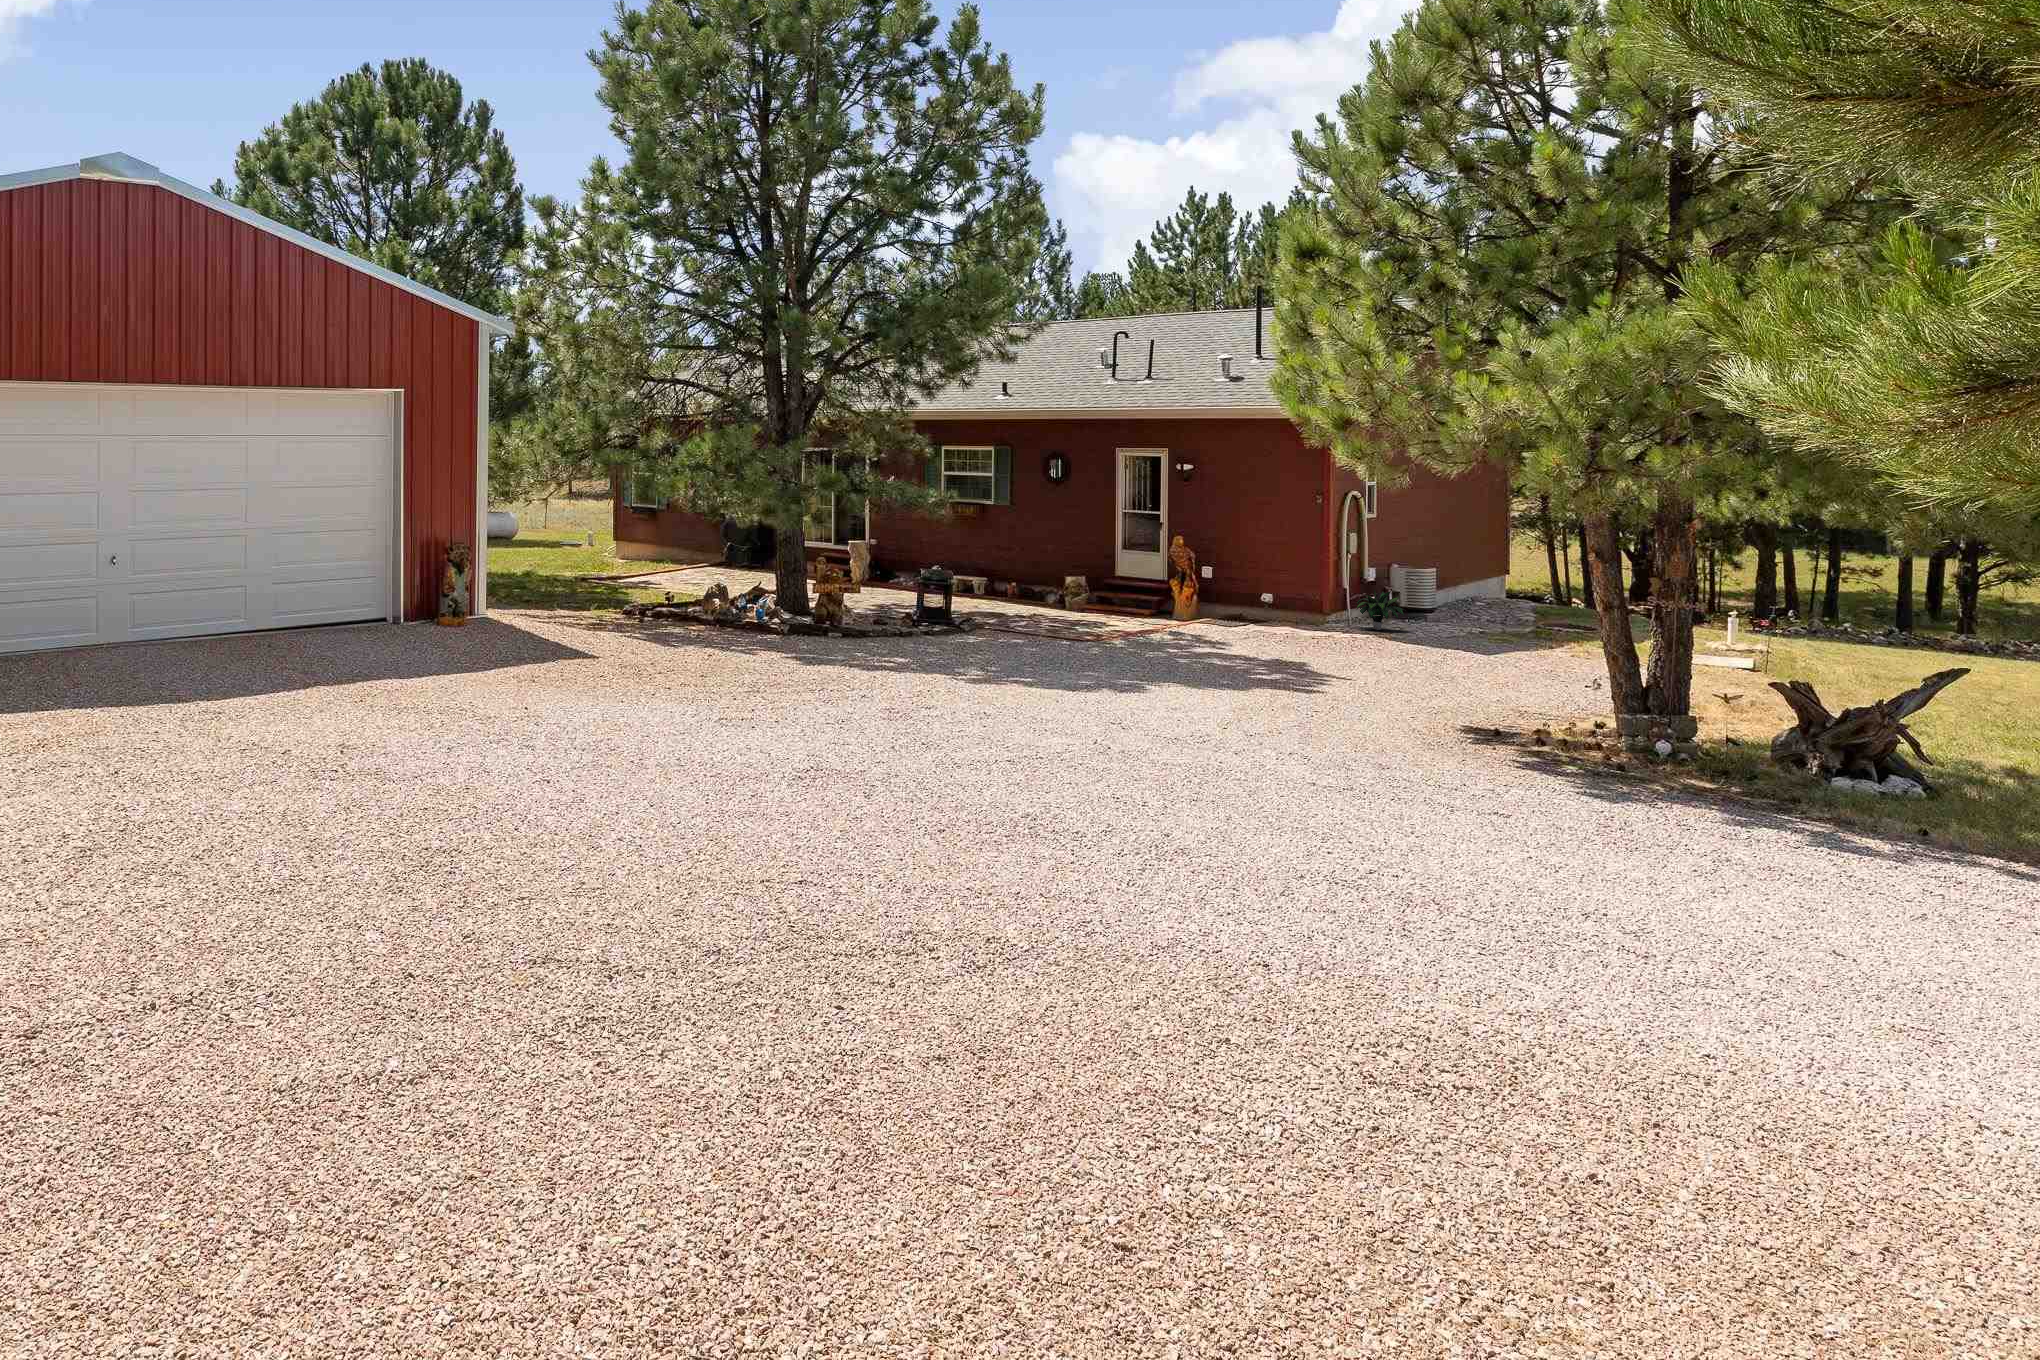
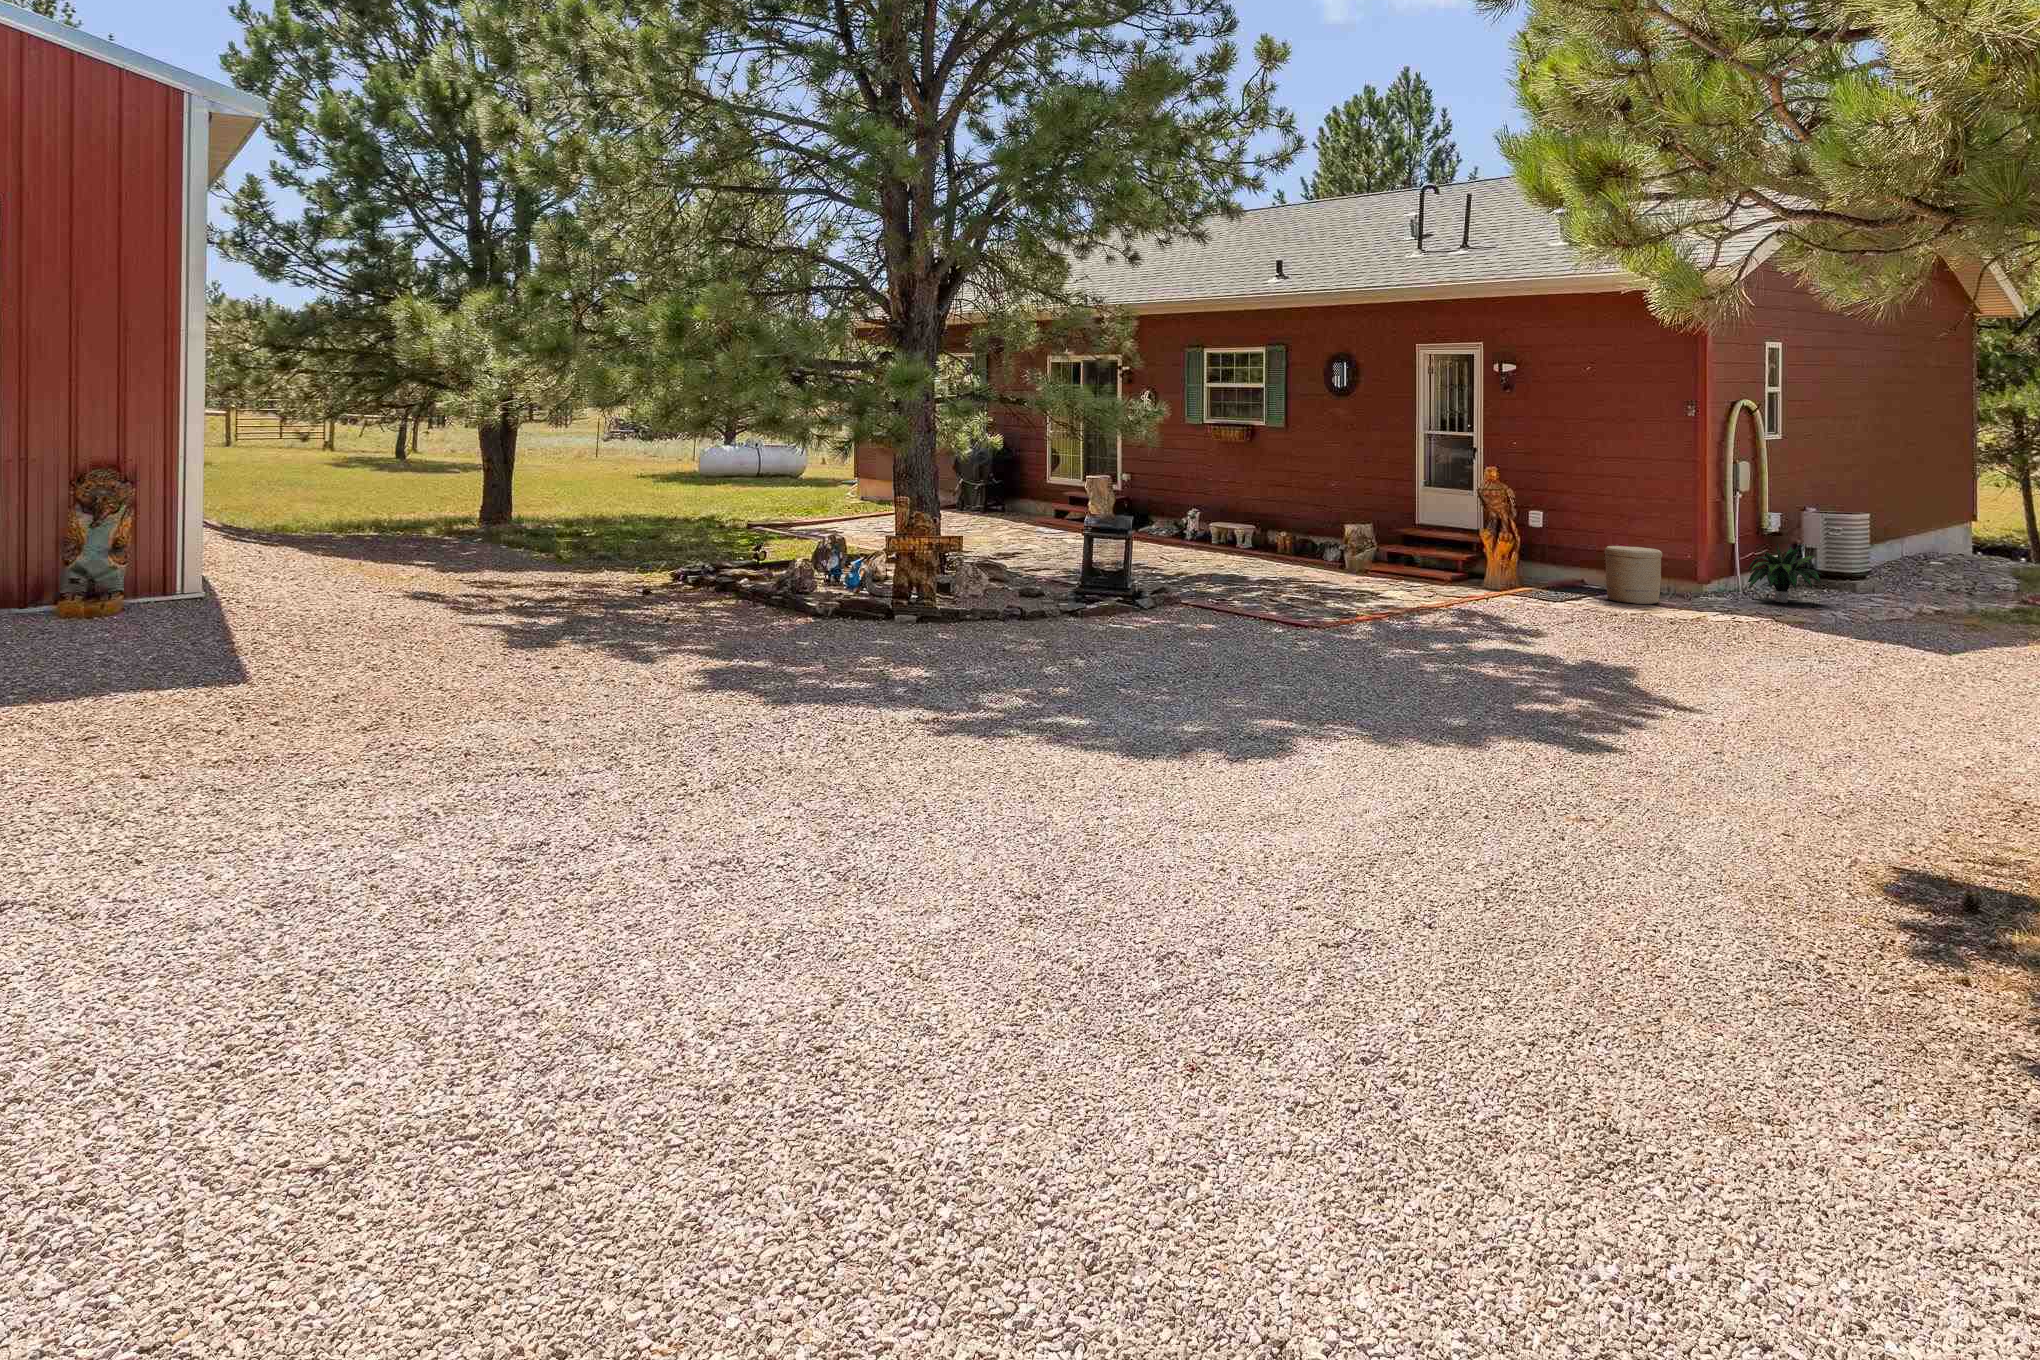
woven basket: none [1260,591,1299,631] -> present [1604,546,1662,604]

